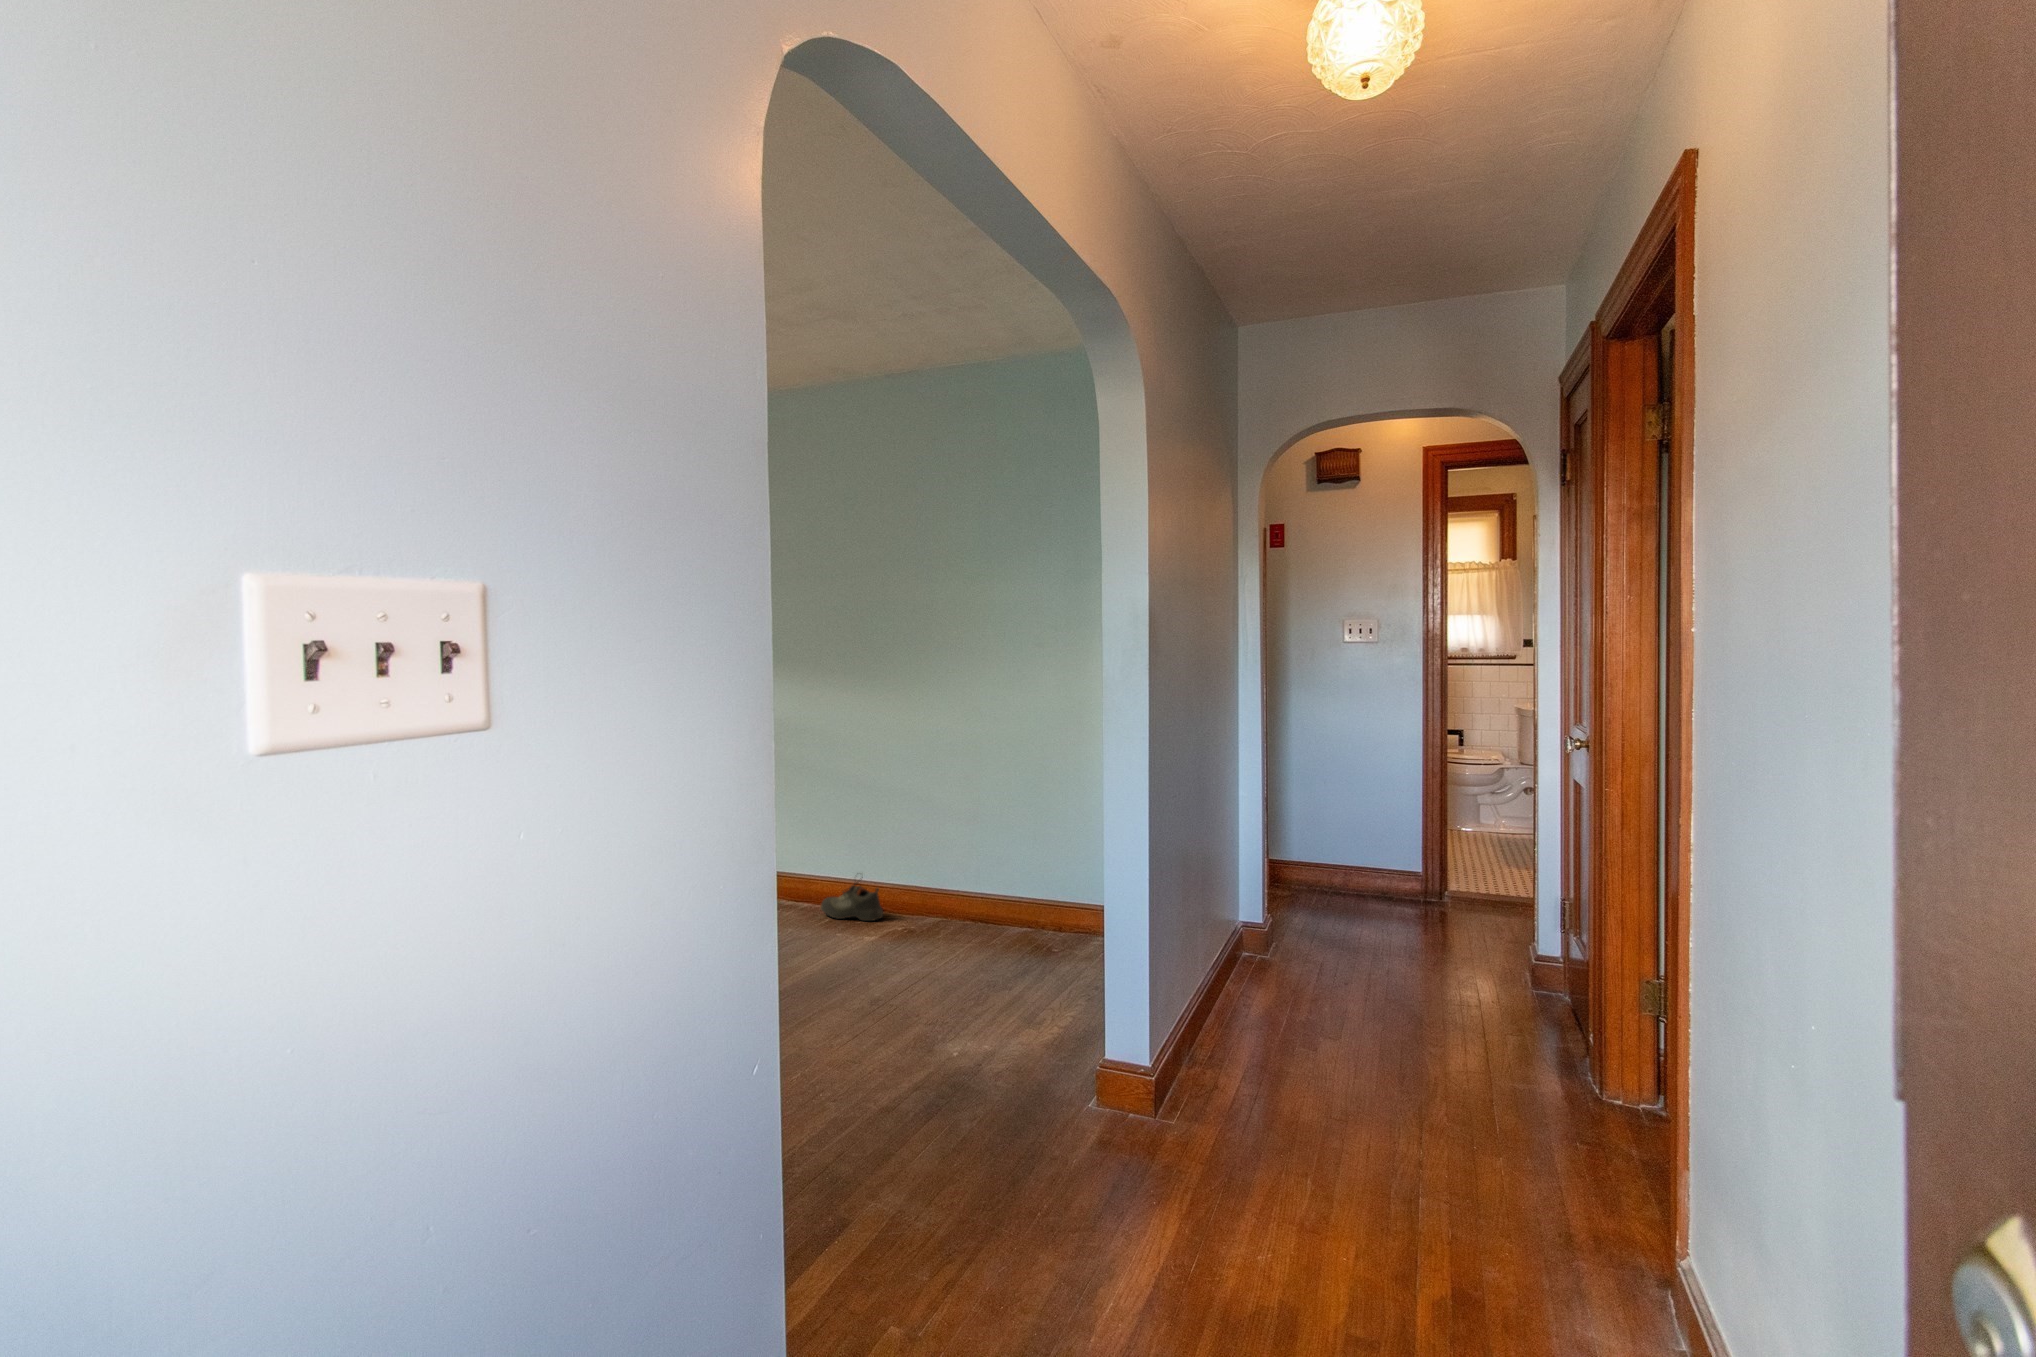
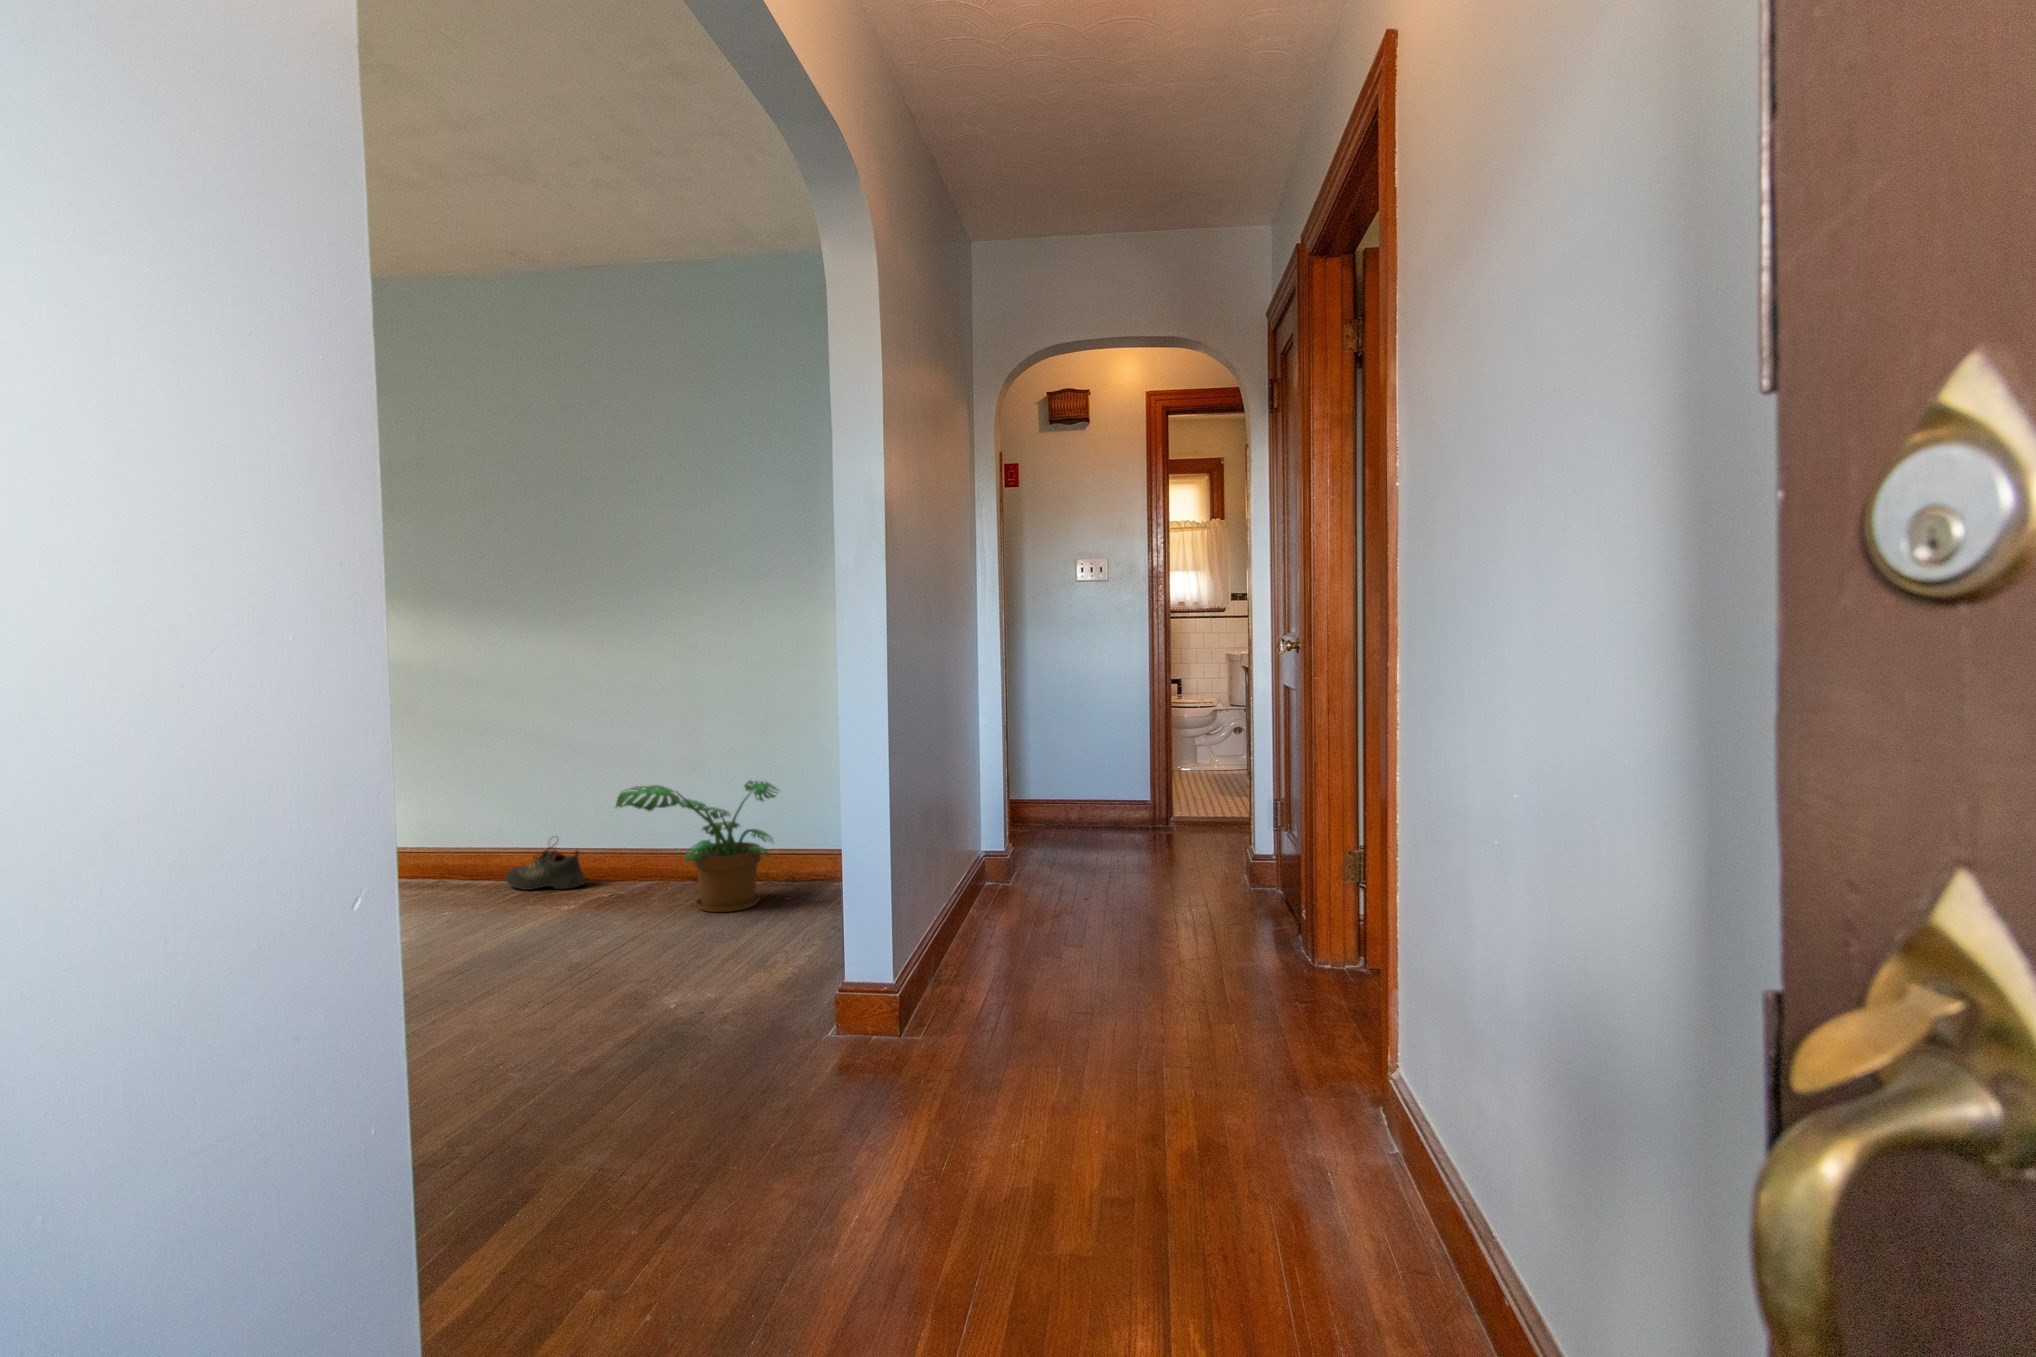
potted plant: none [909,837,1049,960] -> present [616,781,778,912]

